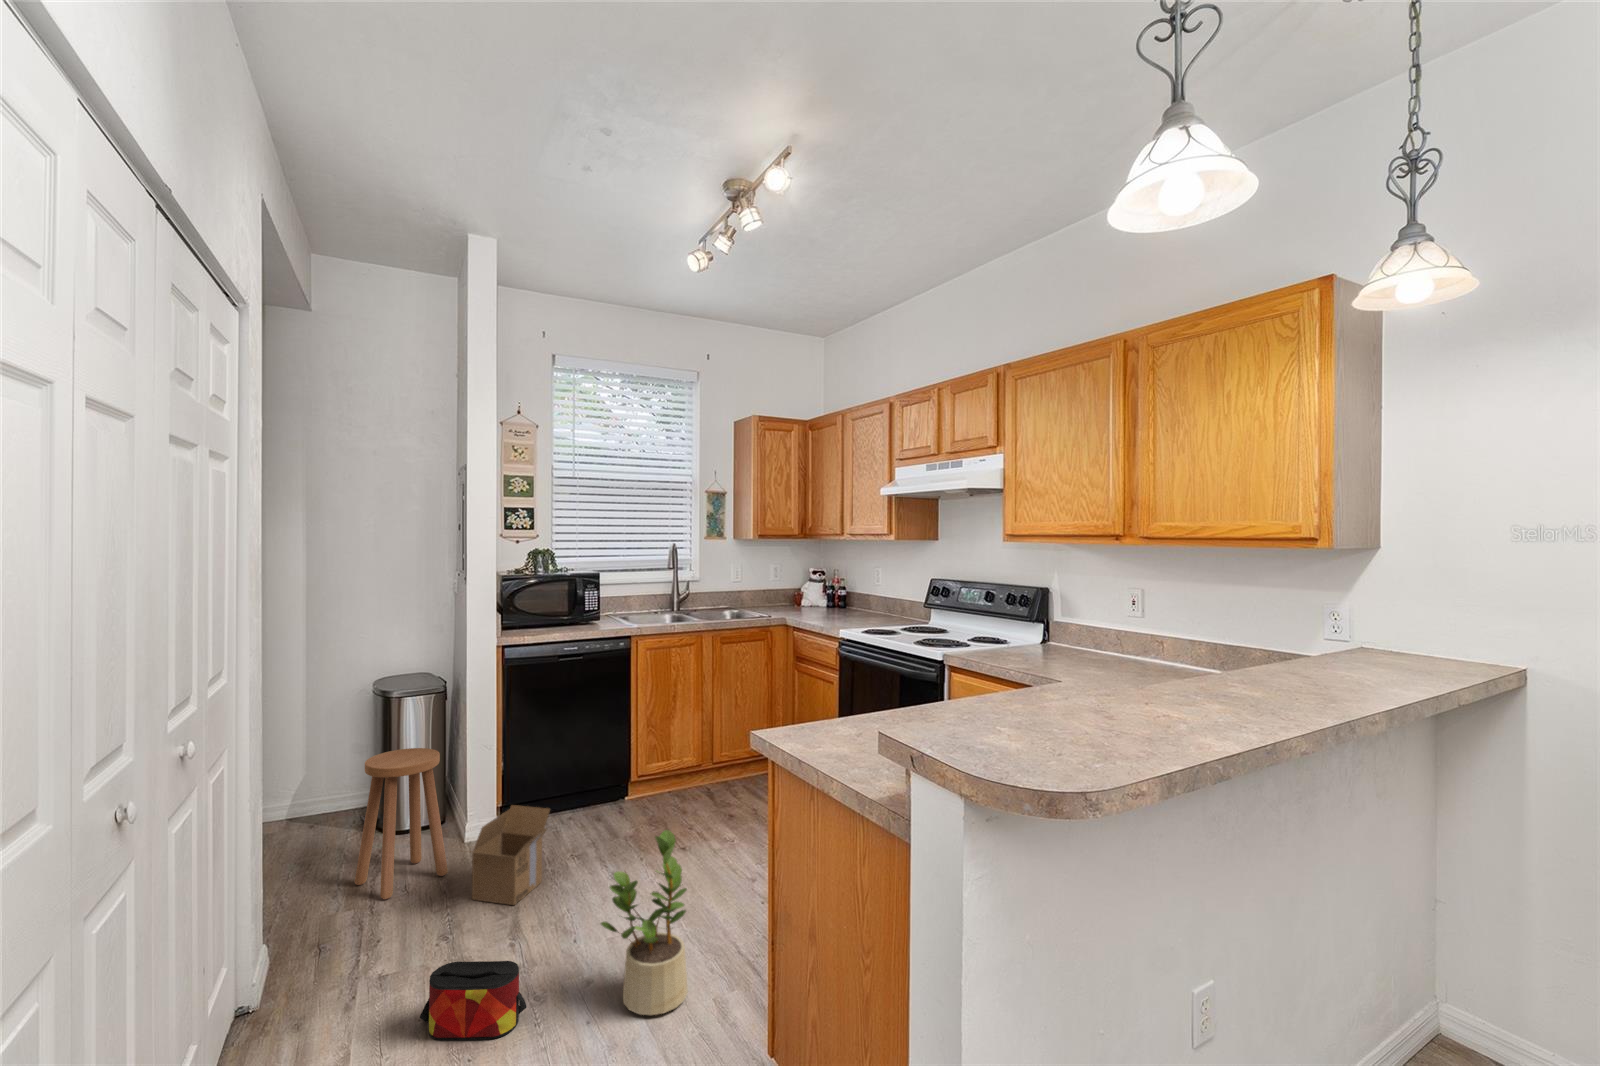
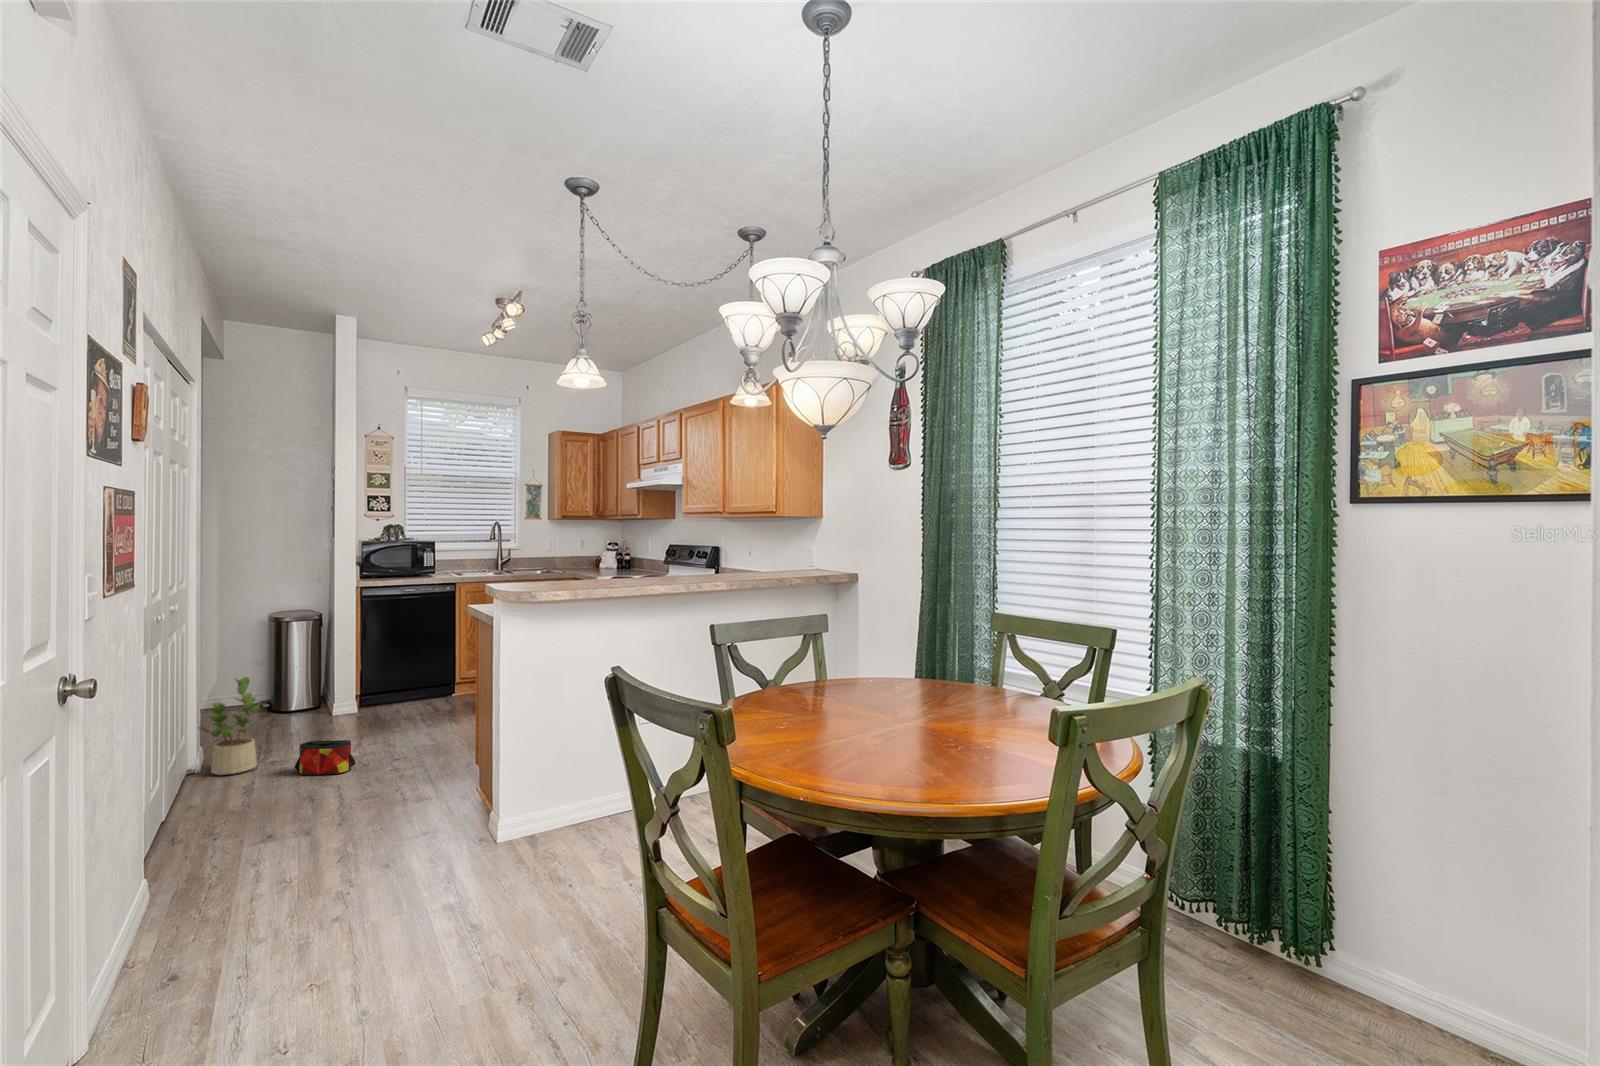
stool: present [355,748,448,899] -> none [257,649,319,736]
cardboard box: present [470,805,550,905] -> none [321,683,391,737]
potted plant: present [601,830,688,1015] -> present [199,677,260,775]

